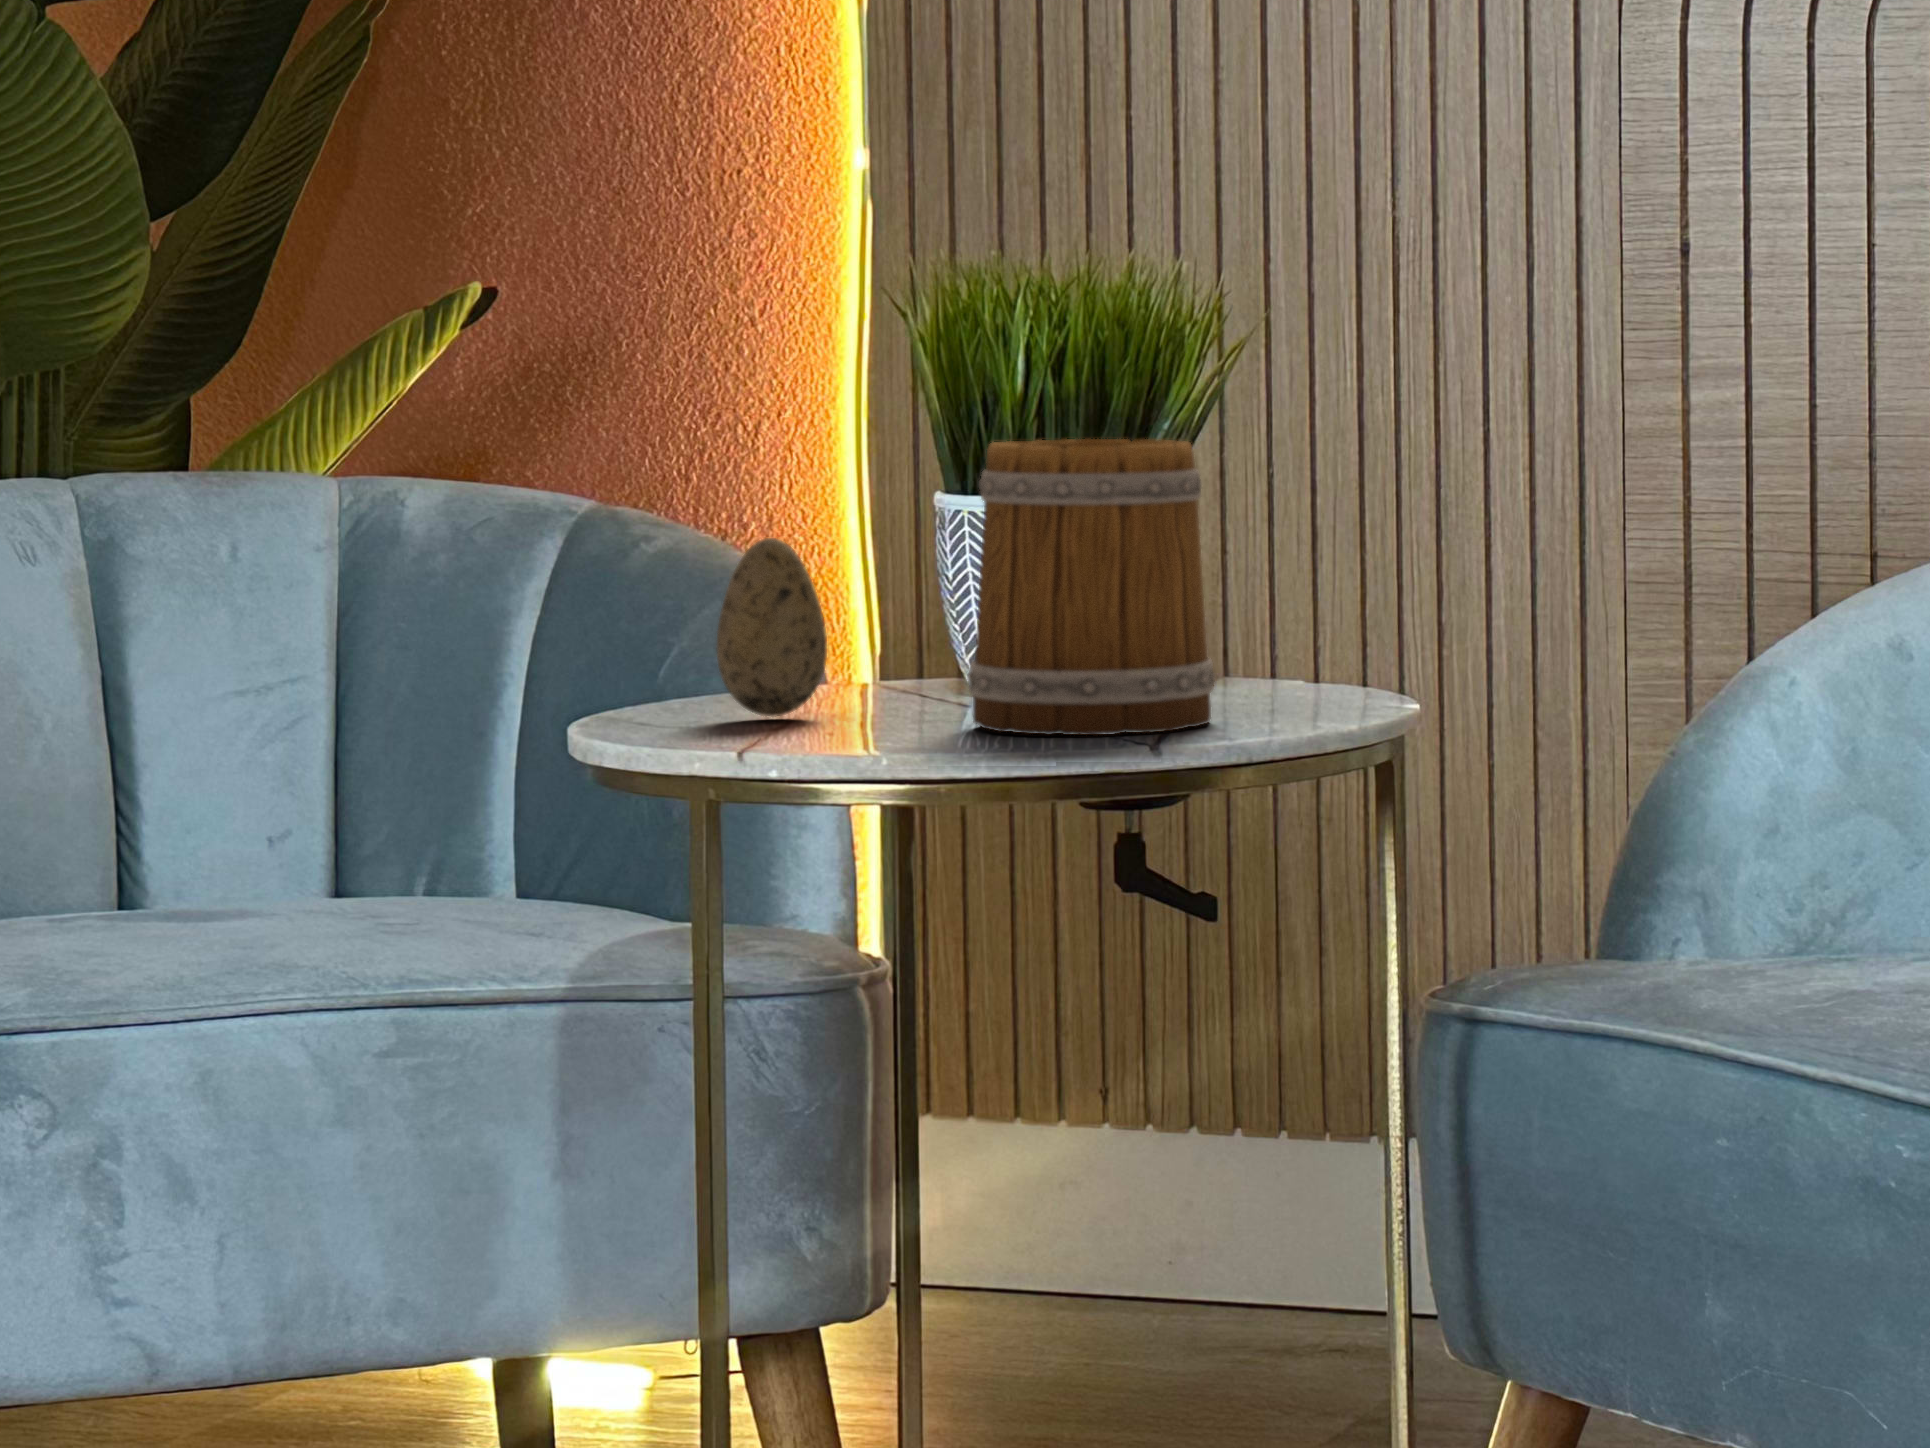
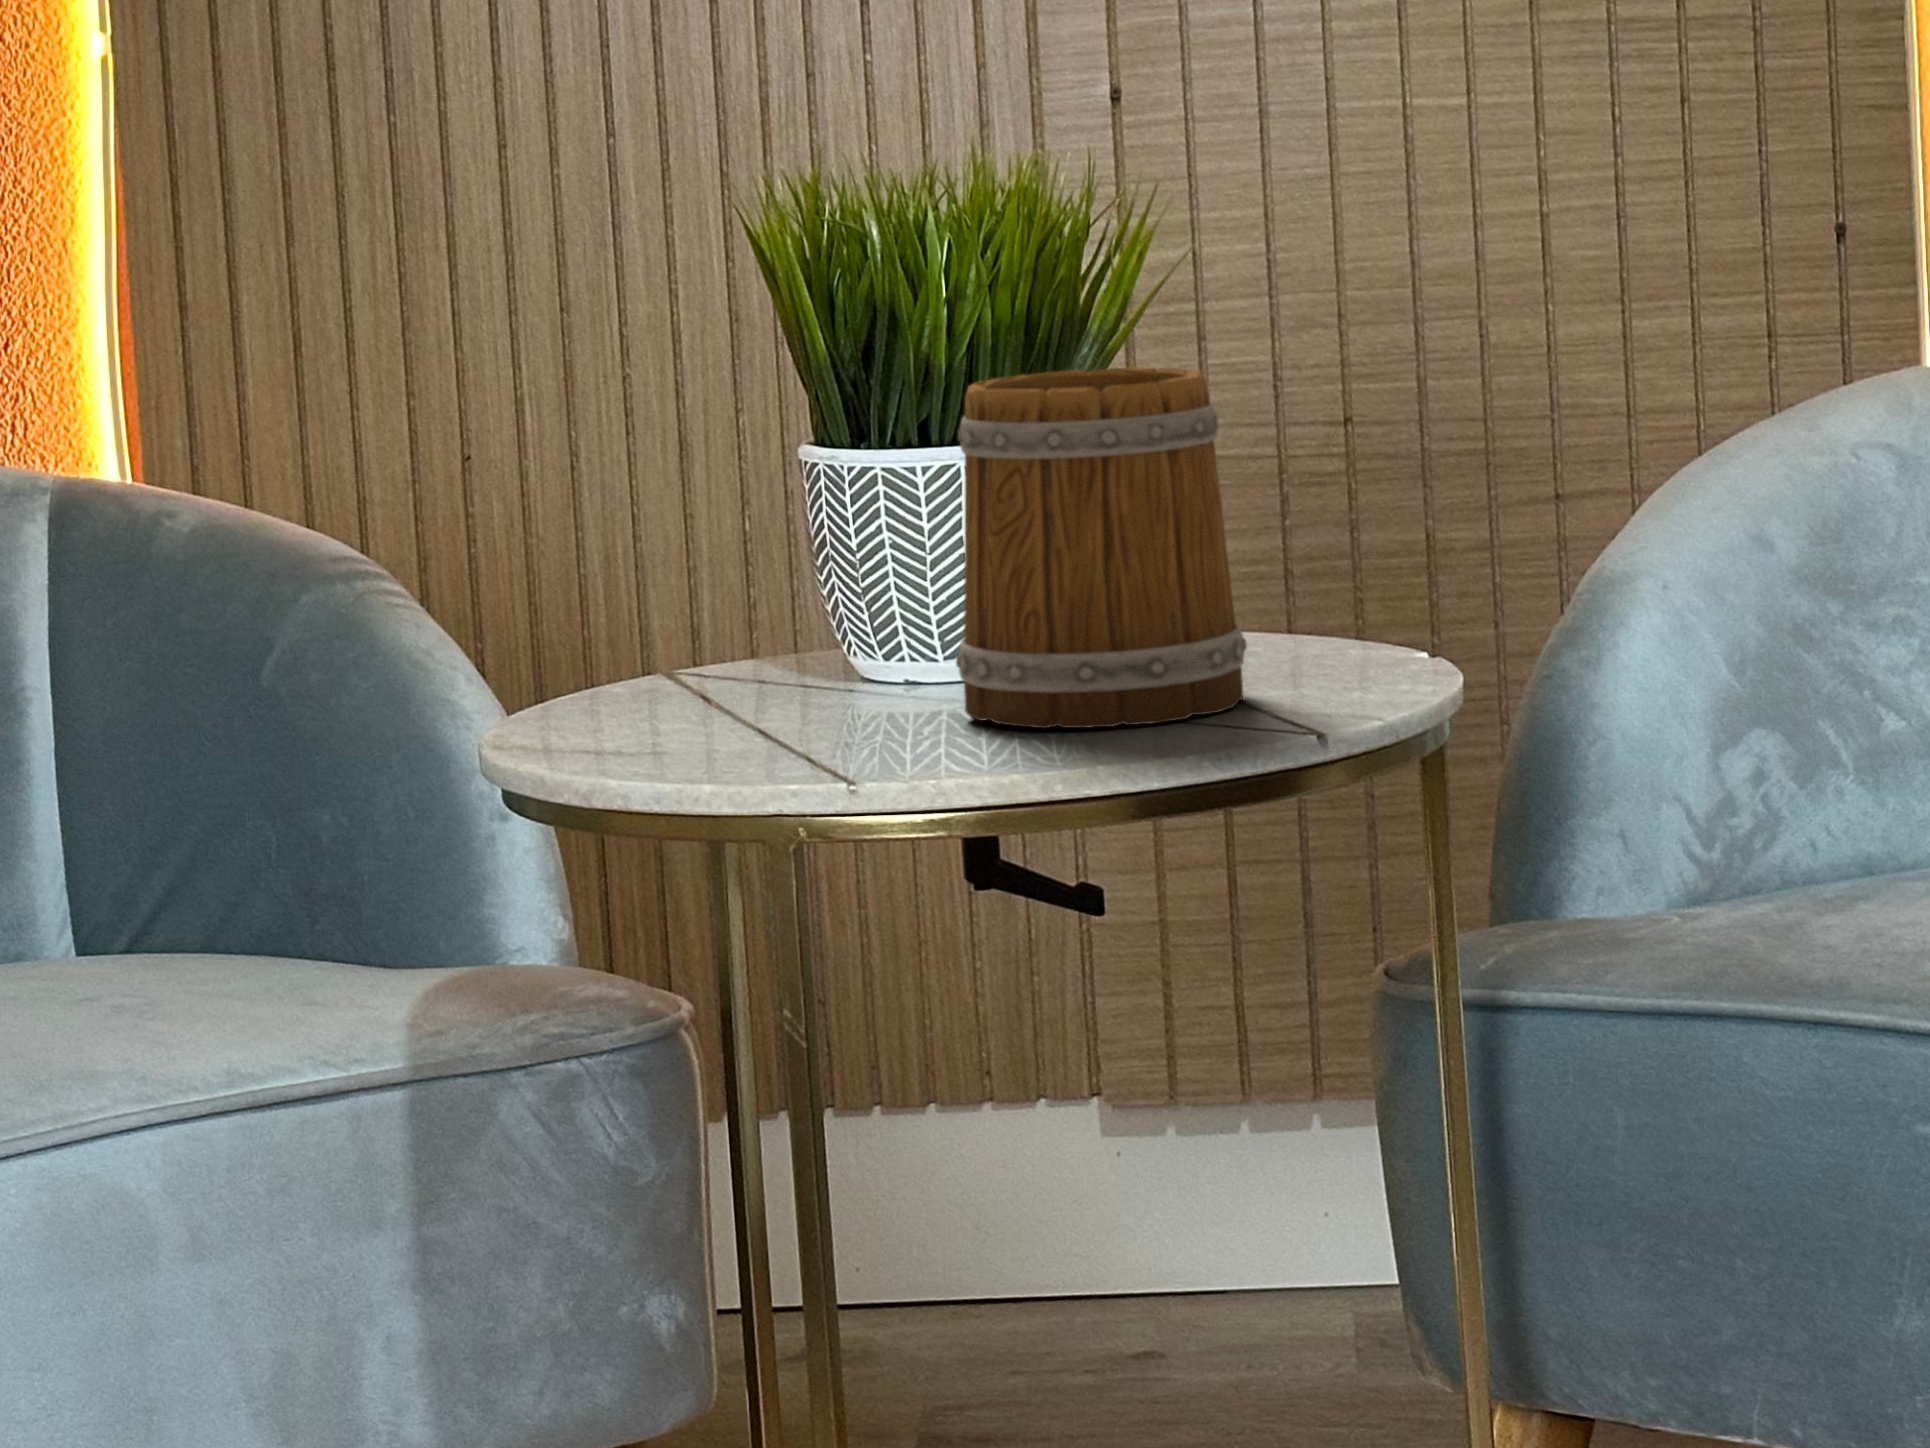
decorative egg: present [716,538,827,717] -> none [611,519,739,731]

